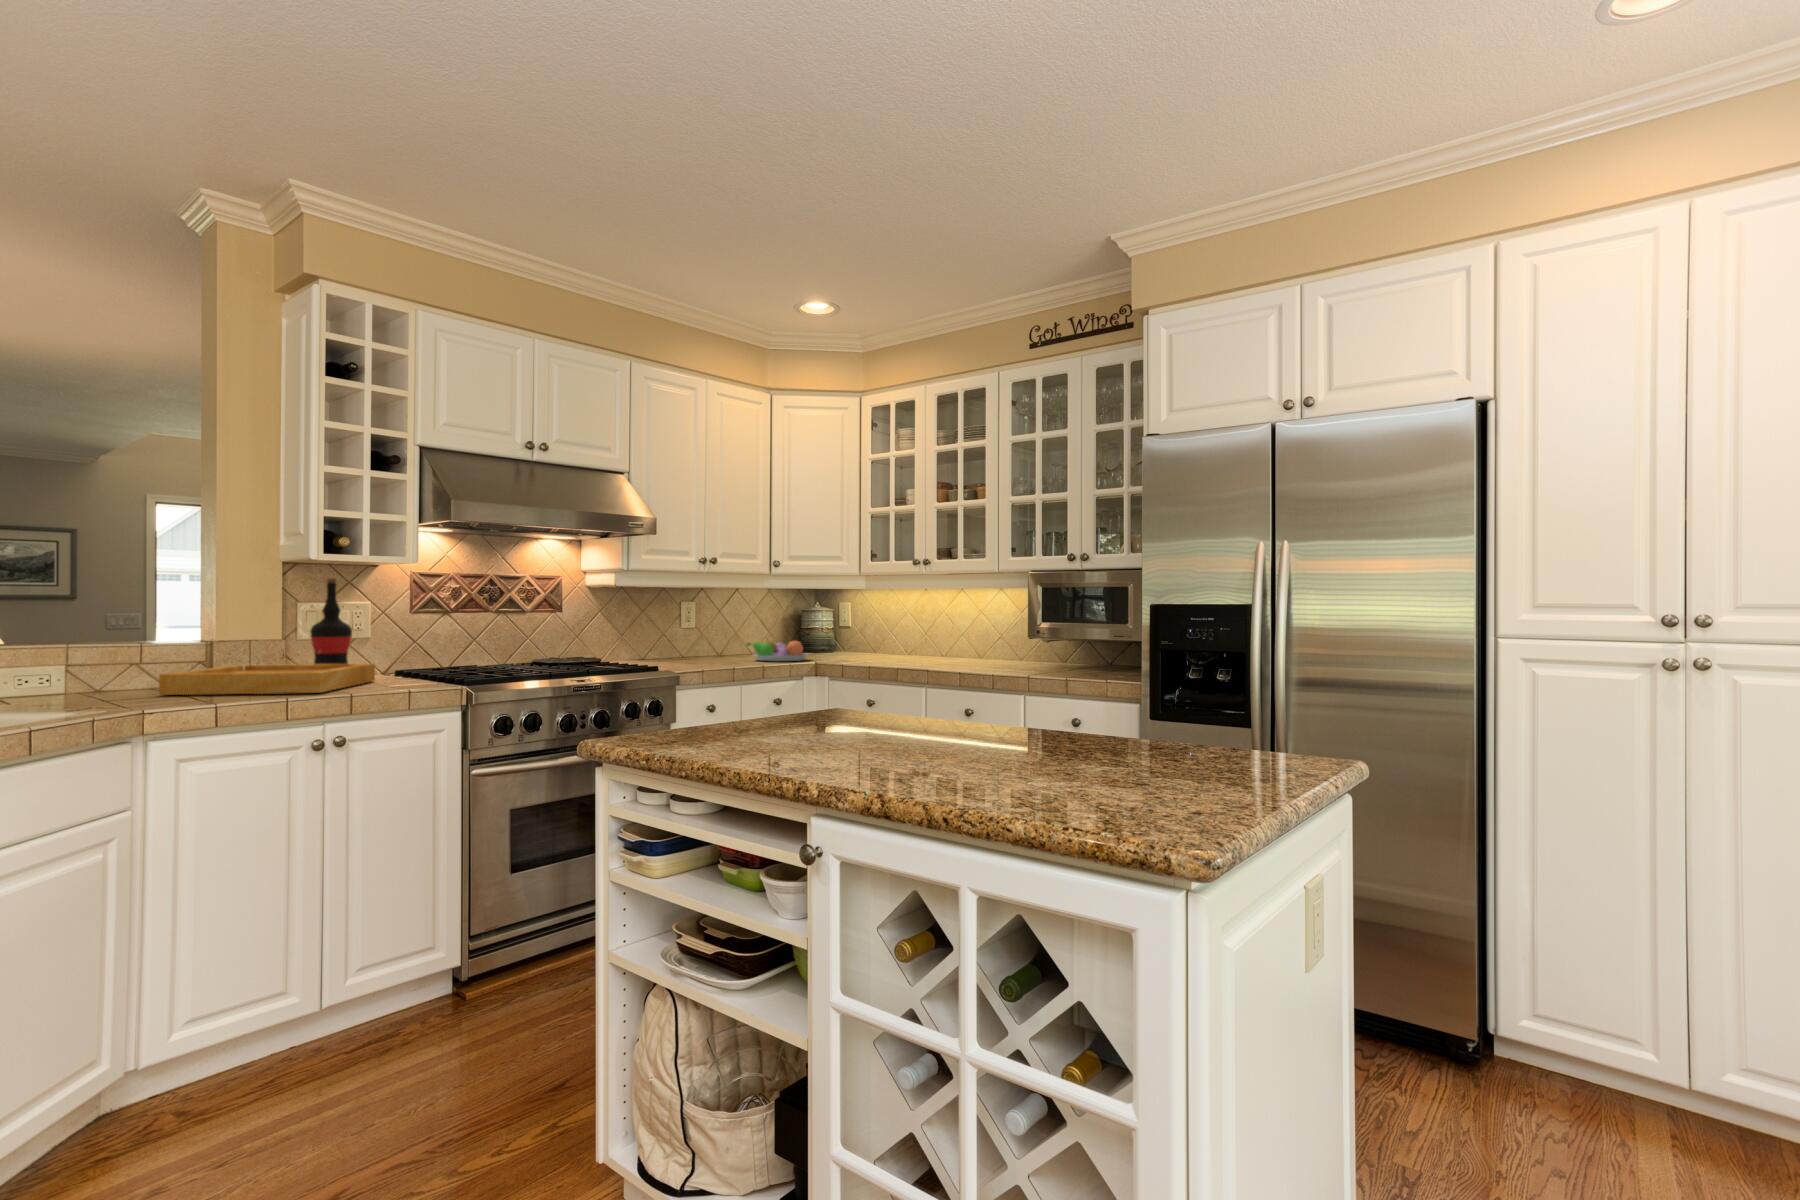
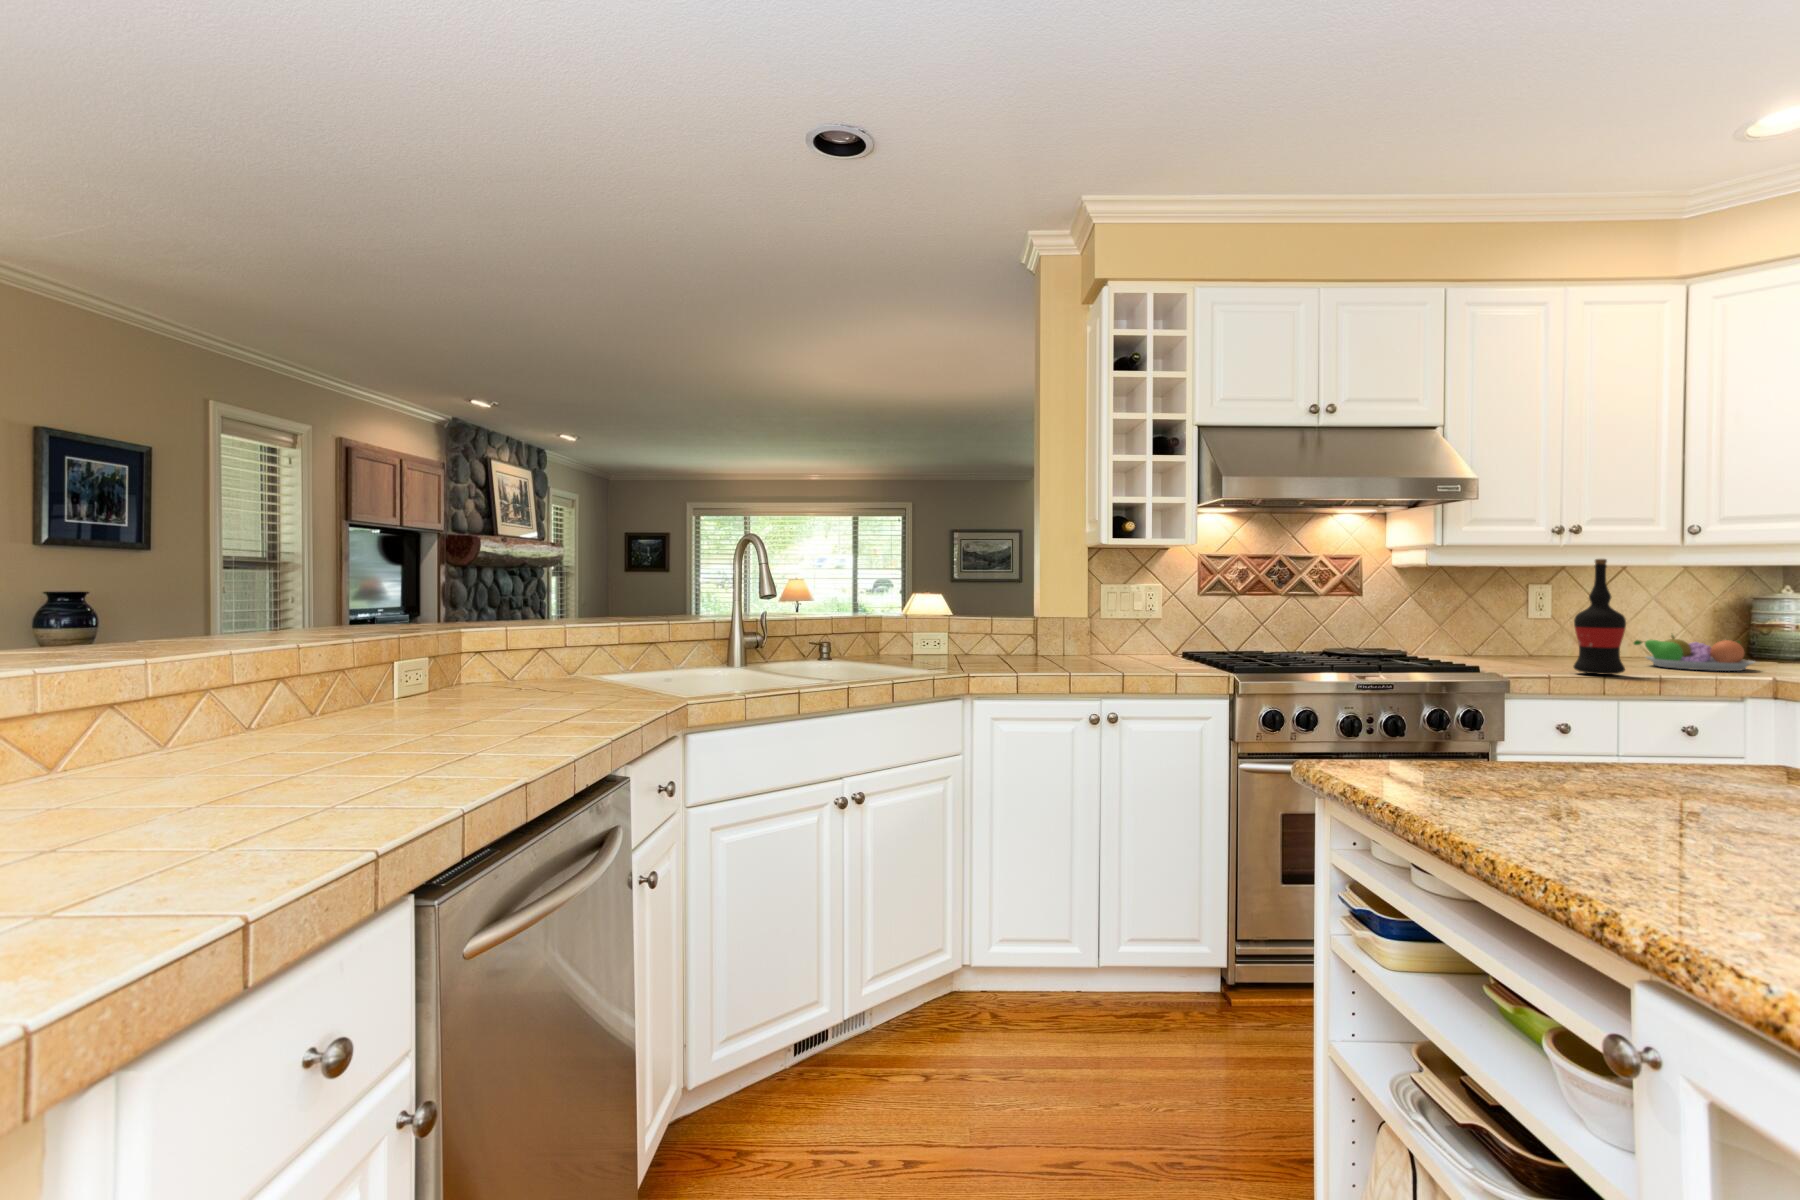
wine bottle: present [310,578,352,664] -> present [1574,559,1626,675]
tray: present [159,664,375,695] -> none [990,640,1156,671]

